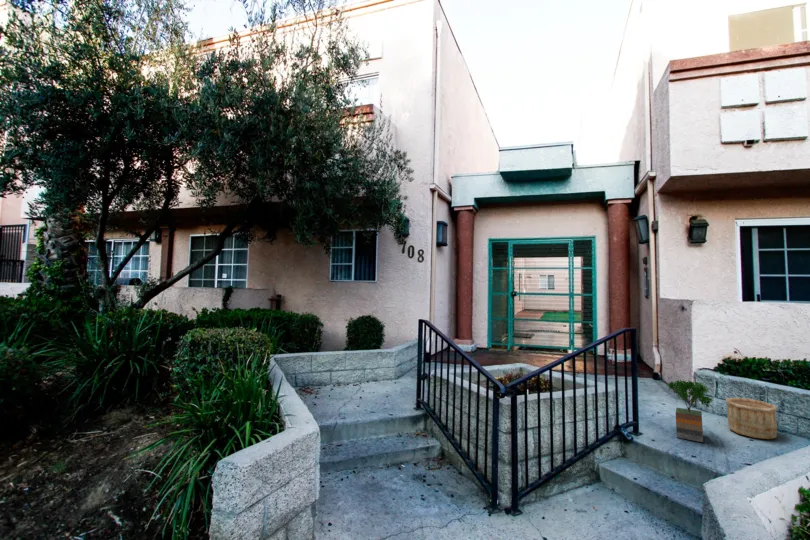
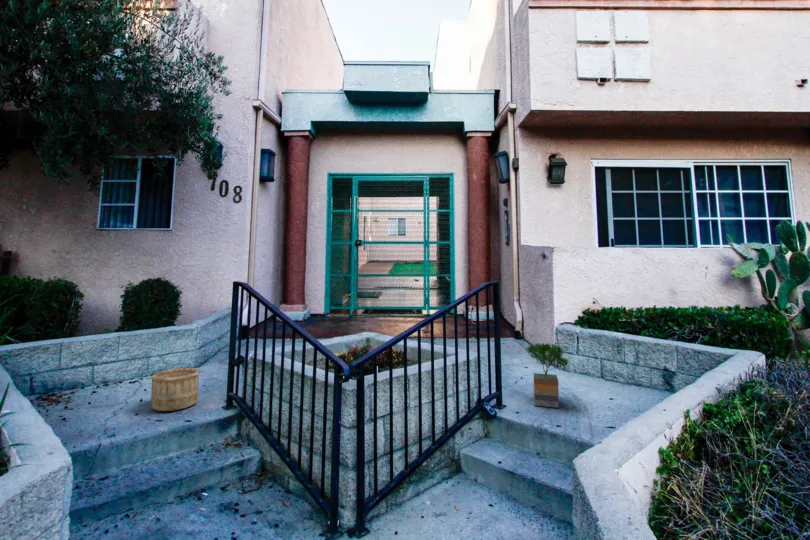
wooden bucket: present [726,398,777,439] -> present [151,368,200,411]

